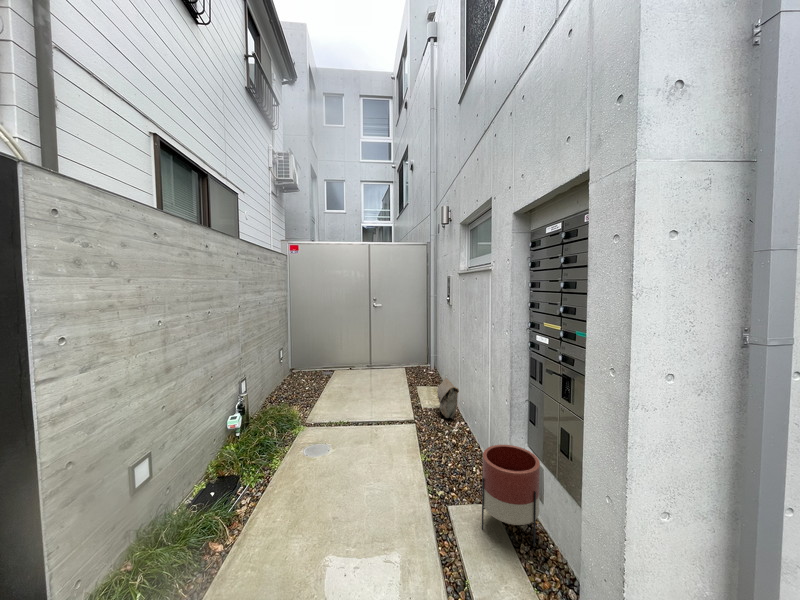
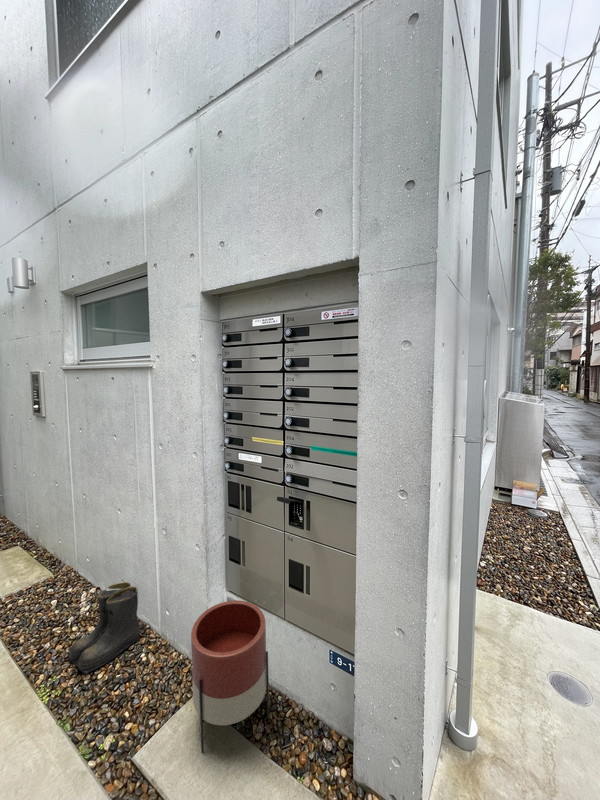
bag: present [437,378,459,418] -> none [34,532,80,595]
boots: none [438,417,479,461] -> present [68,582,140,674]

